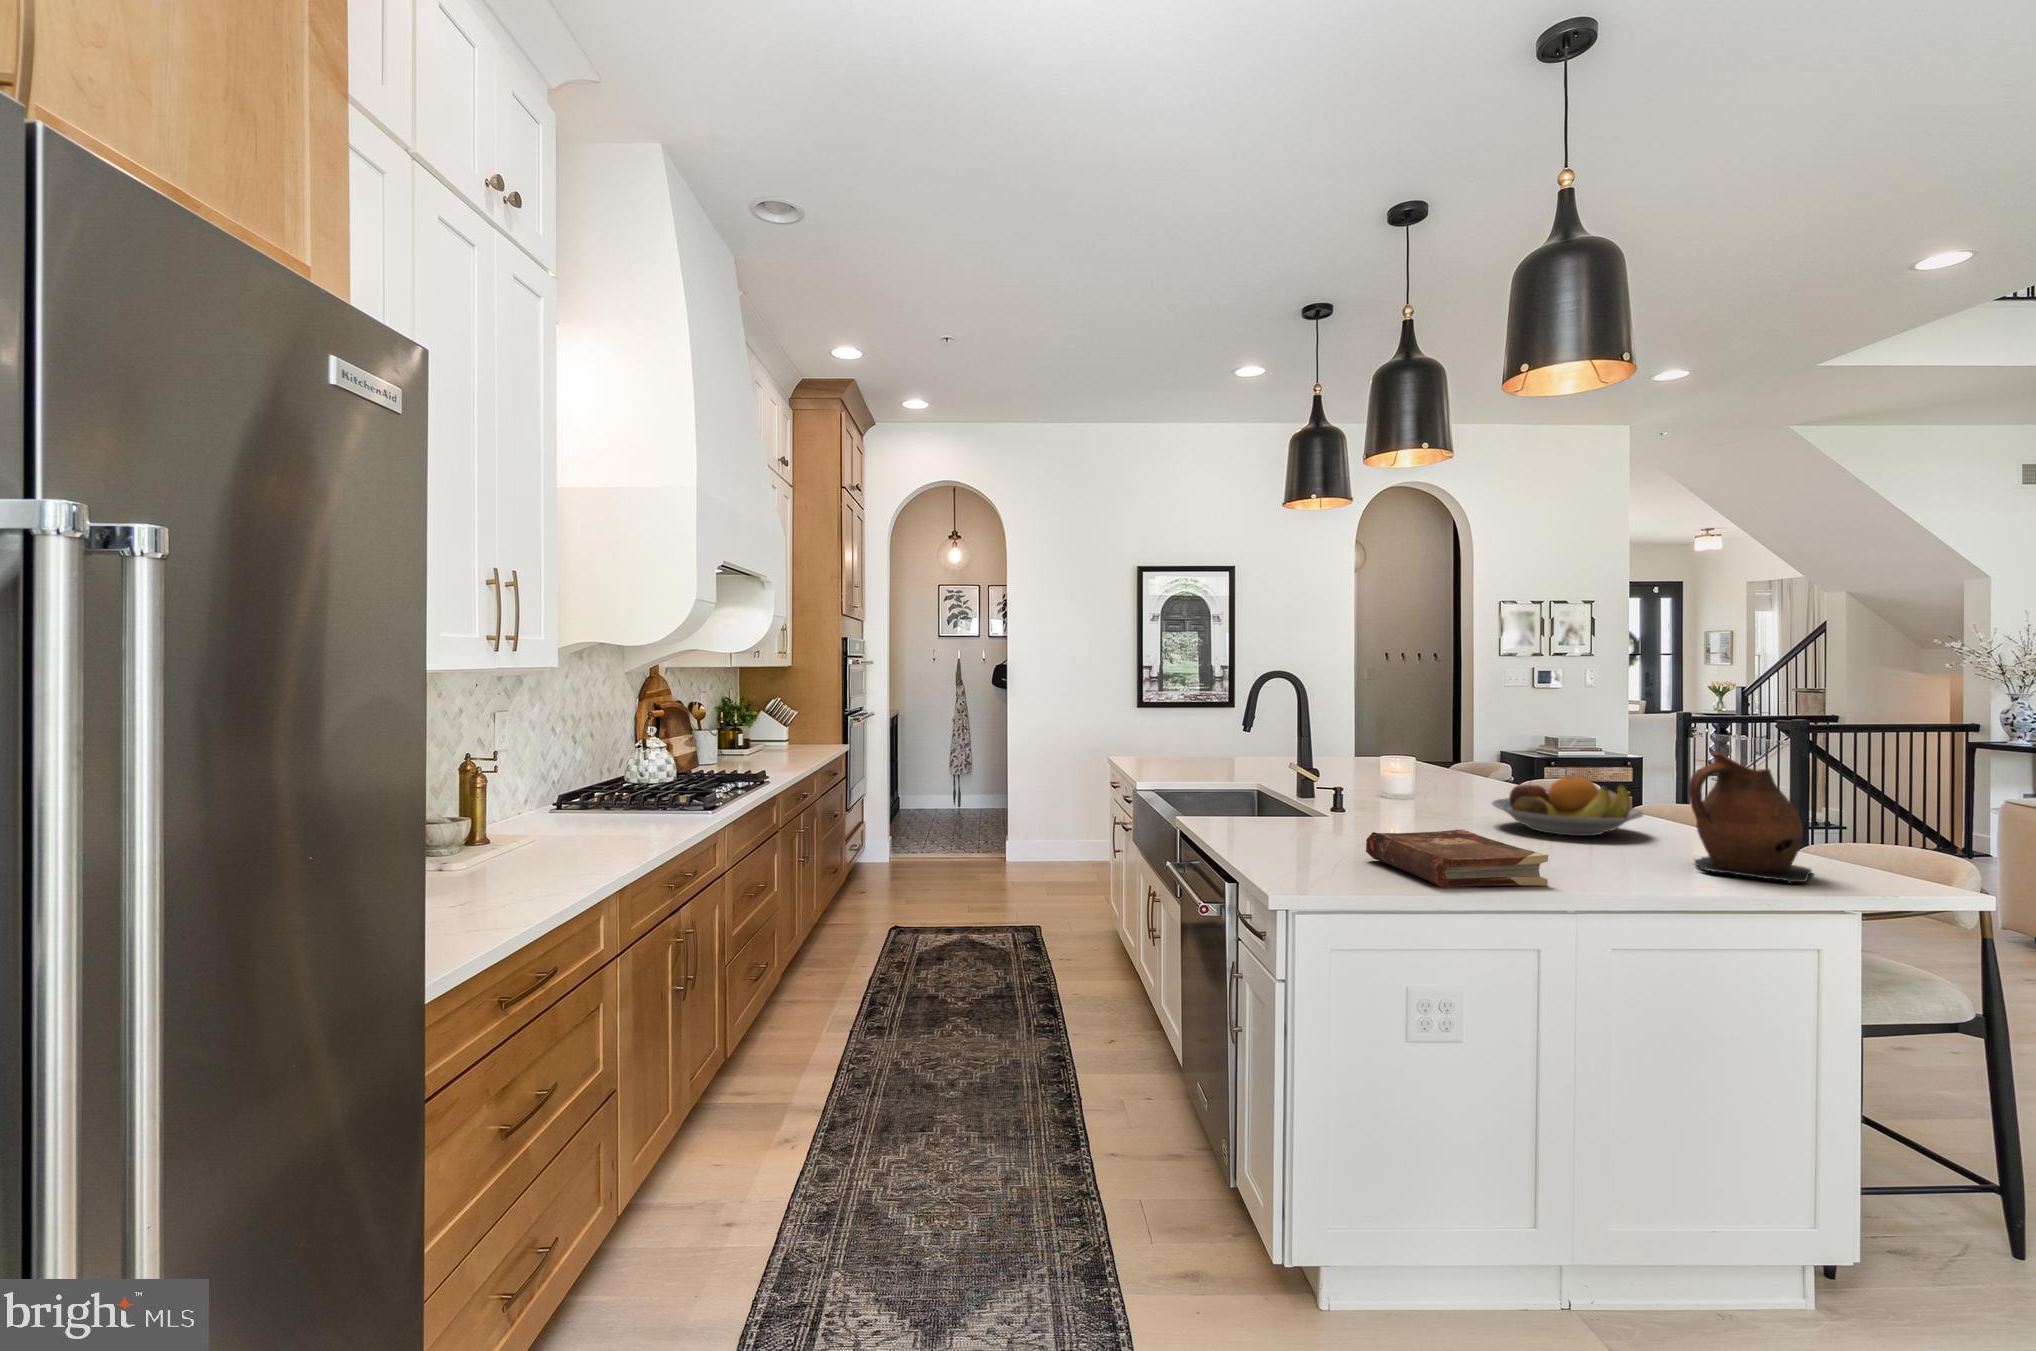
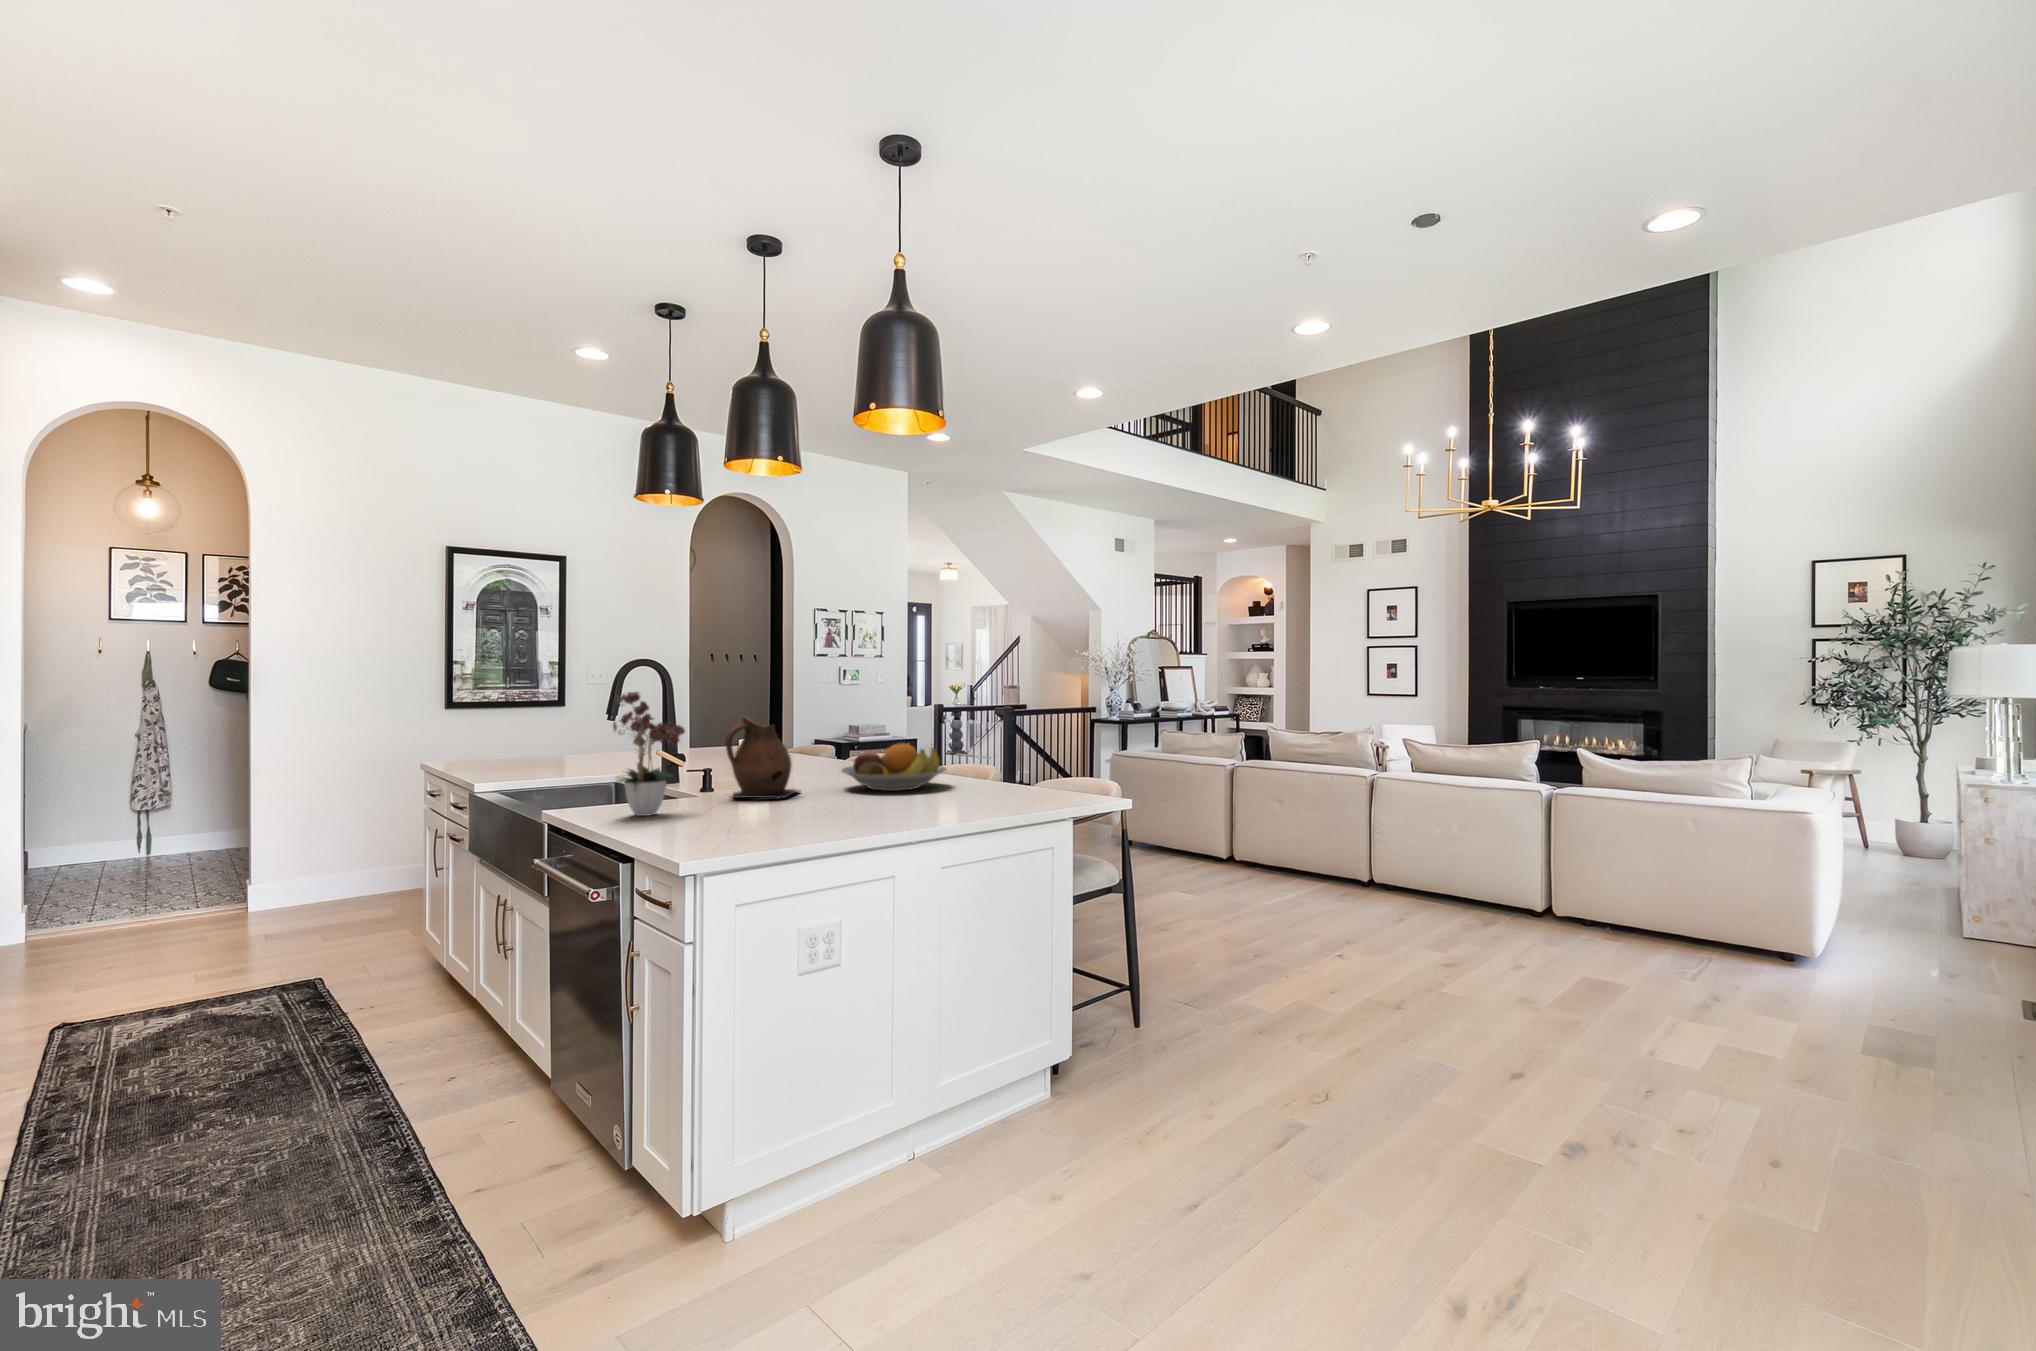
flower arrangement: none [1225,701,1310,833] -> present [613,692,685,816]
ceramic pitcher: present [1689,753,1812,883] -> present [726,716,800,799]
book: present [1366,829,1548,889] -> none [755,790,900,837]

